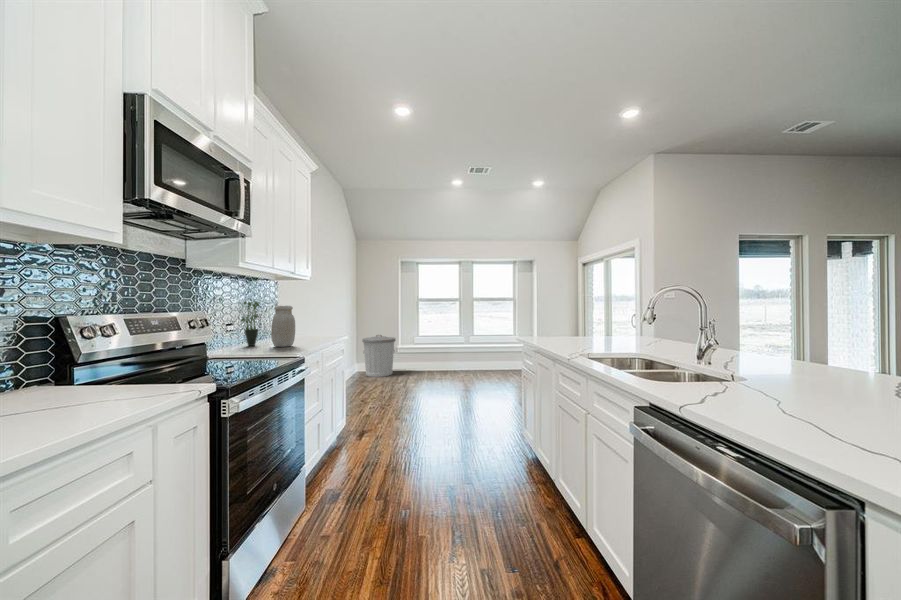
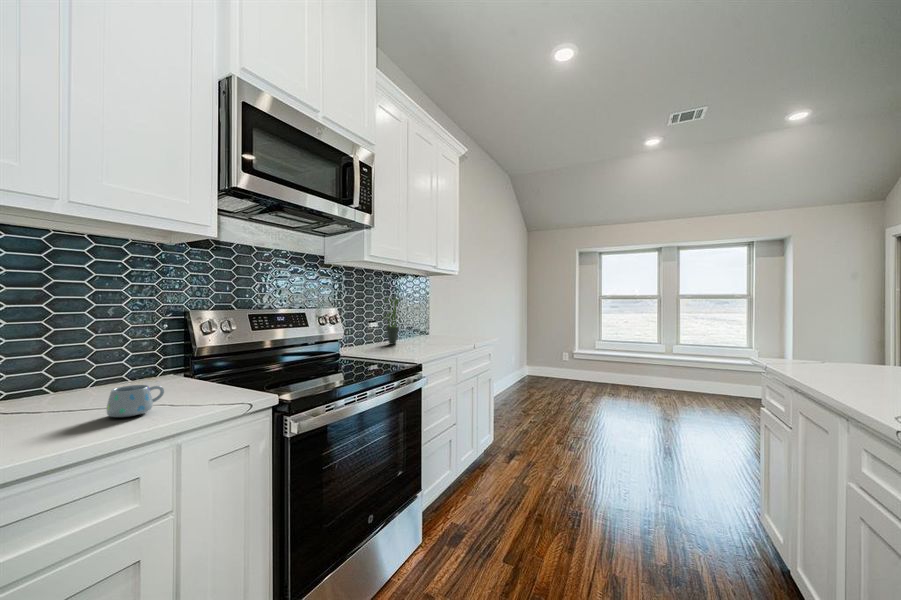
jar: present [271,306,295,347] -> none [407,303,430,348]
trash can: present [362,335,396,377] -> none [532,337,570,385]
mug: none [60,382,110,412] -> present [106,385,164,417]

